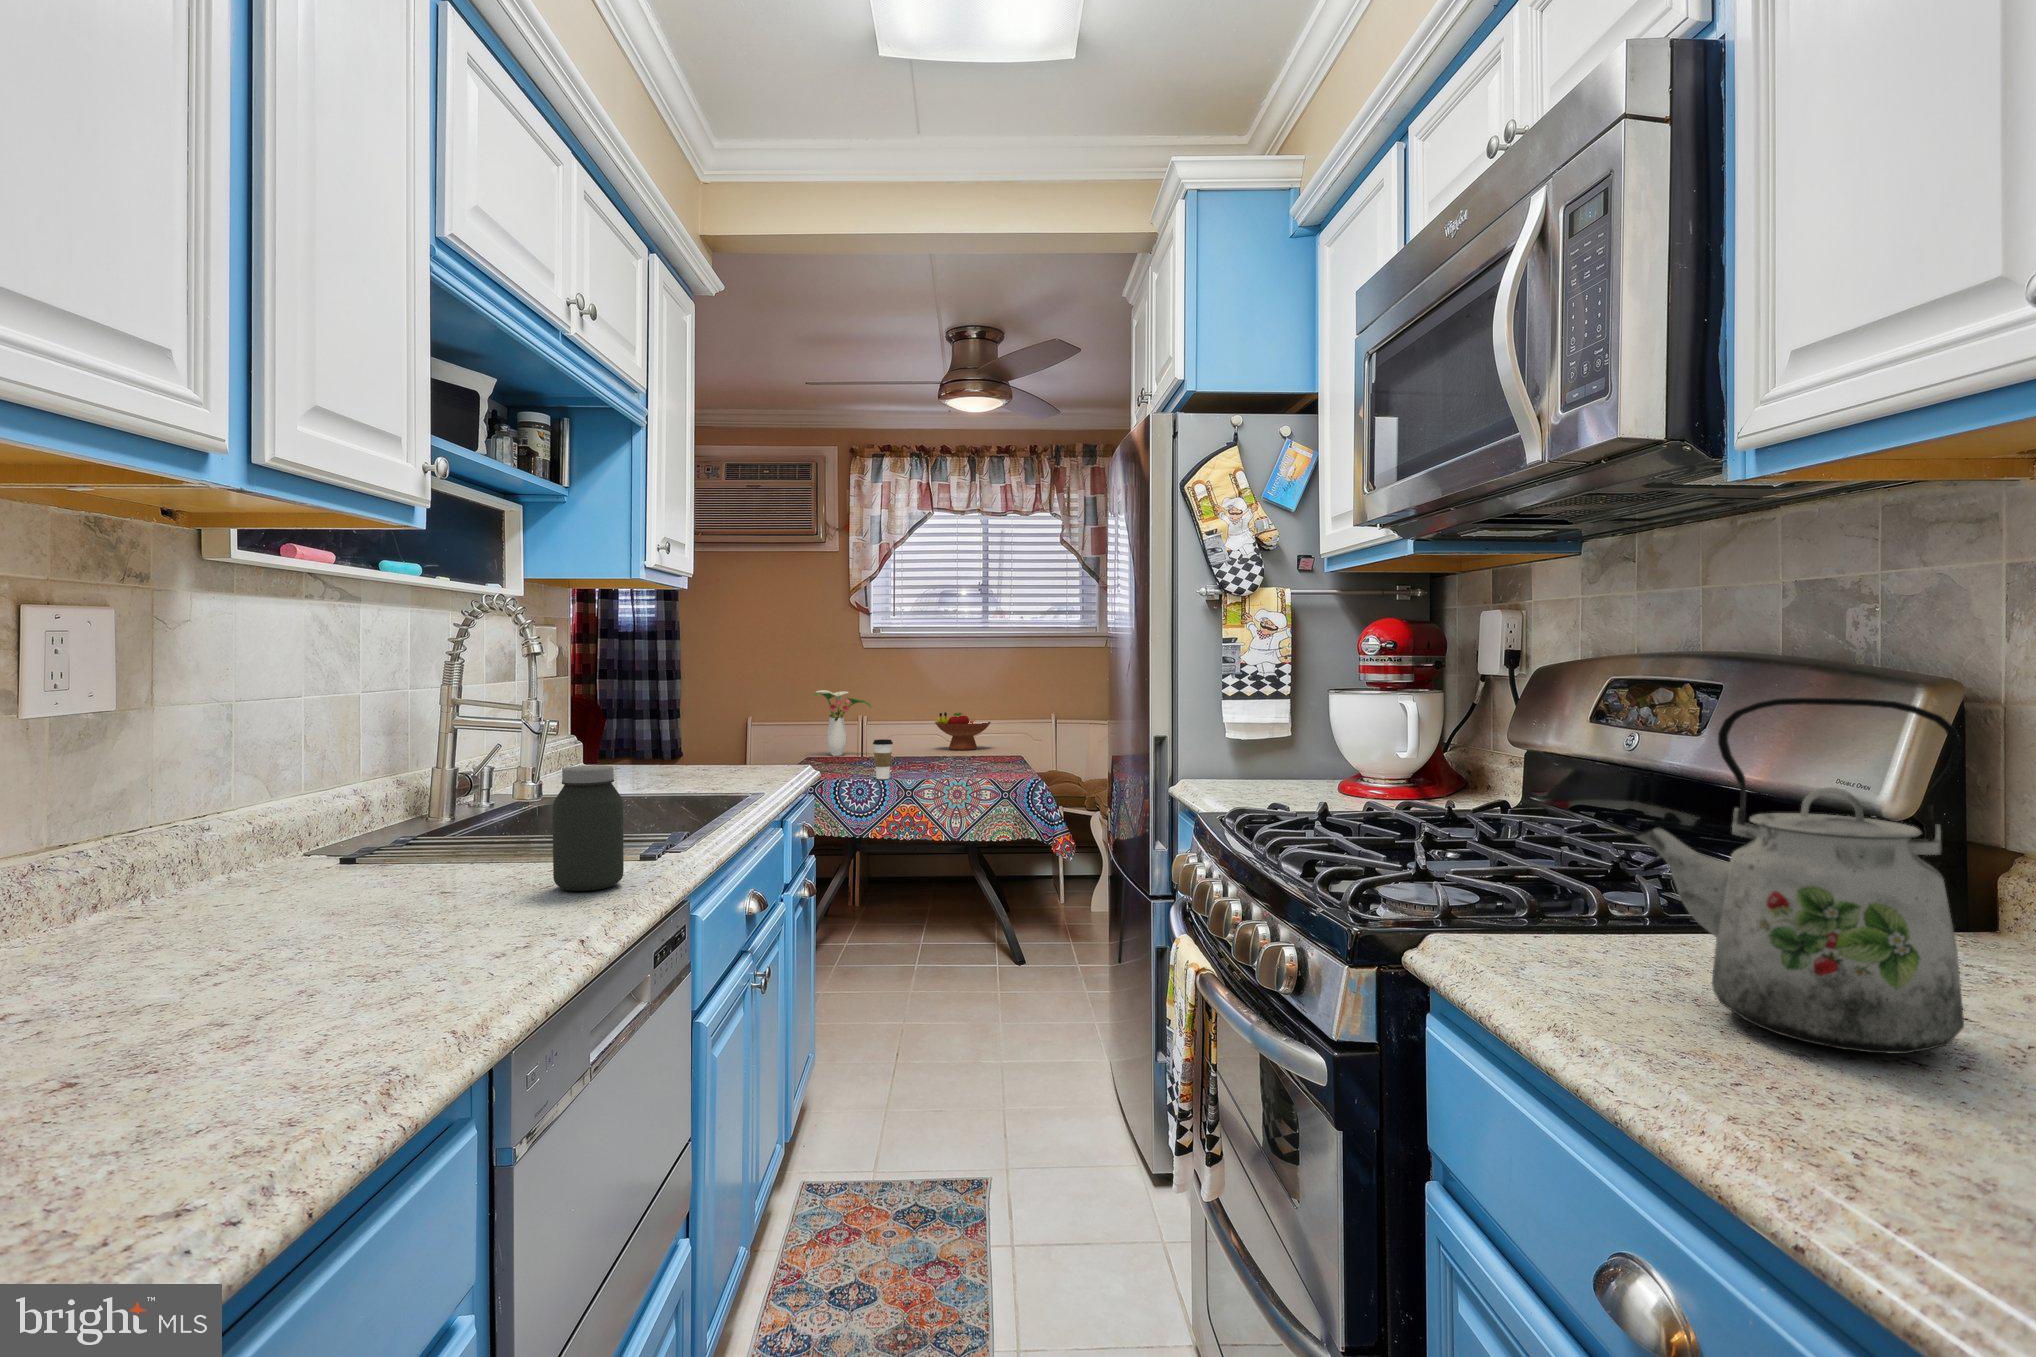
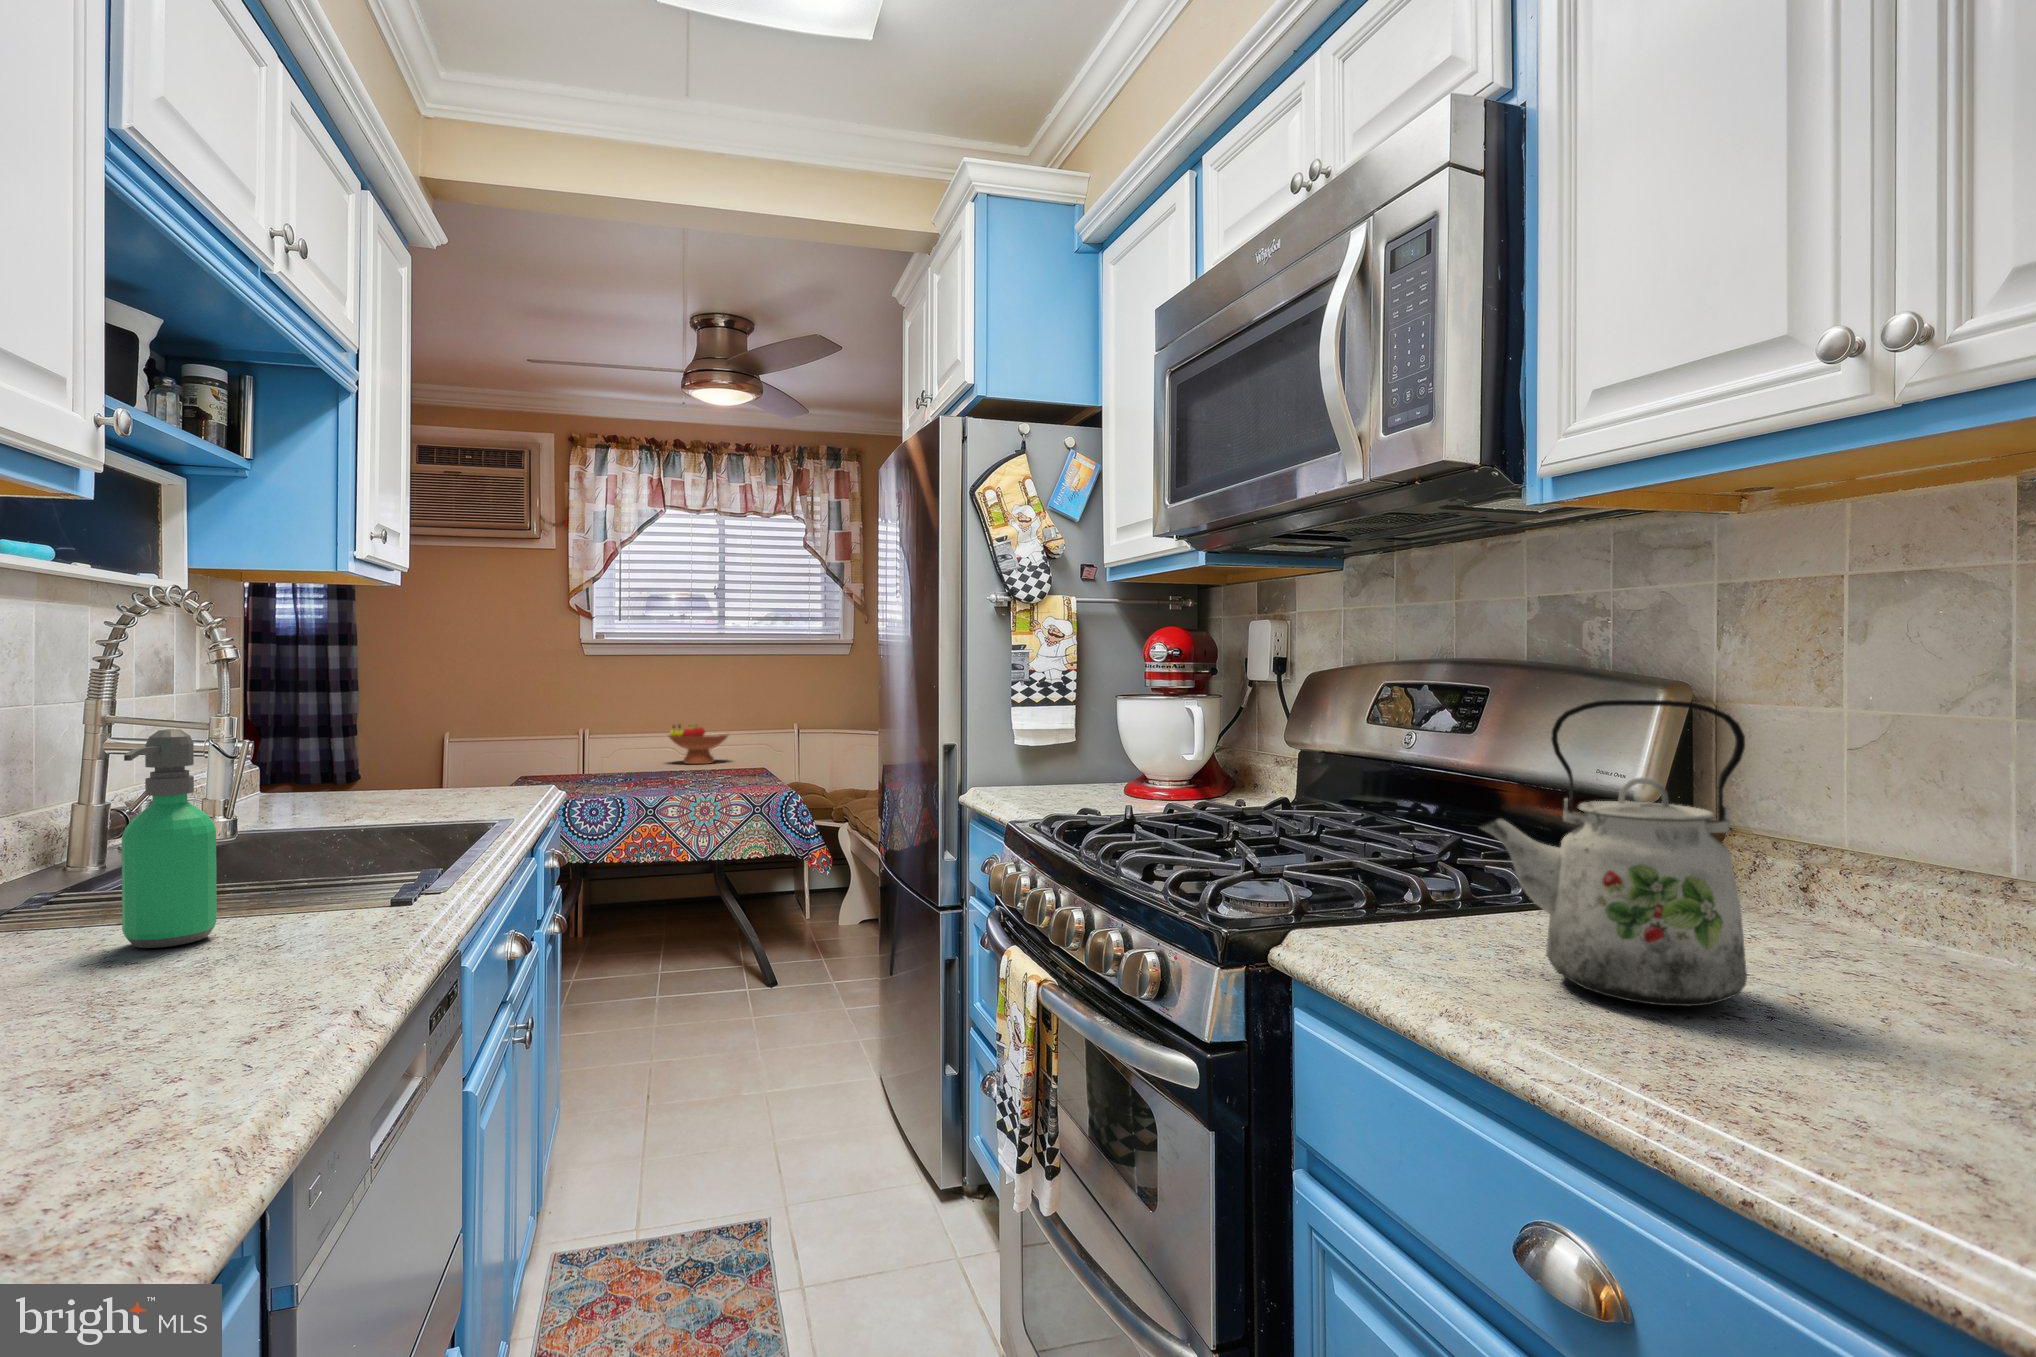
flower arrangement: present [814,690,871,756] -> none [528,700,596,774]
soap dispenser: none [438,711,507,885] -> present [122,729,217,948]
coffee cup: present [873,739,893,779] -> none [606,754,629,798]
jar: present [553,765,624,891] -> none [289,792,383,944]

